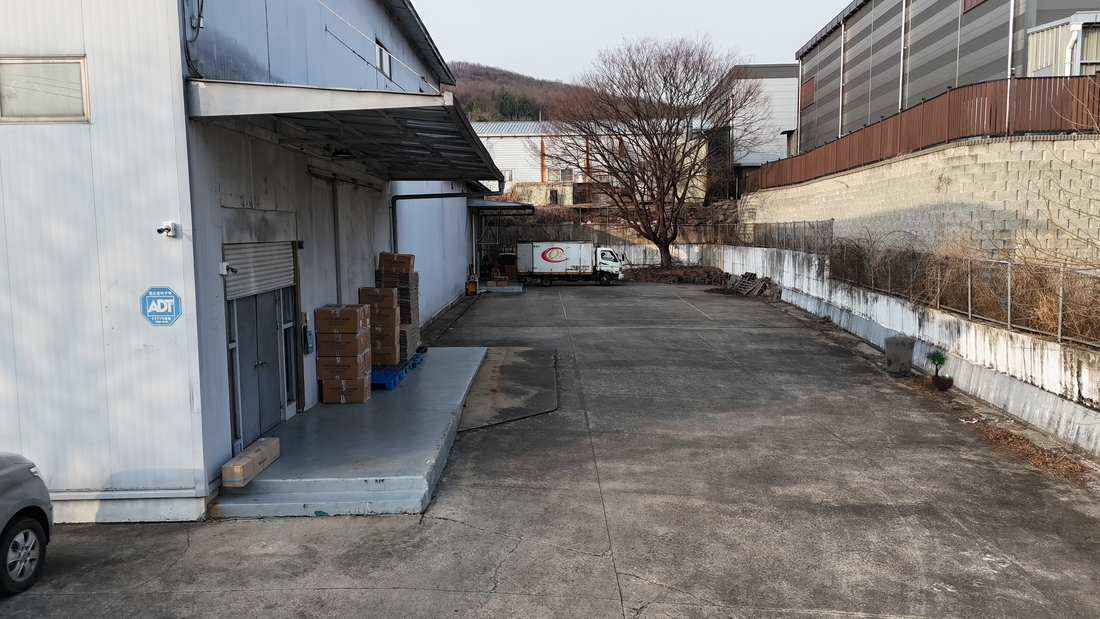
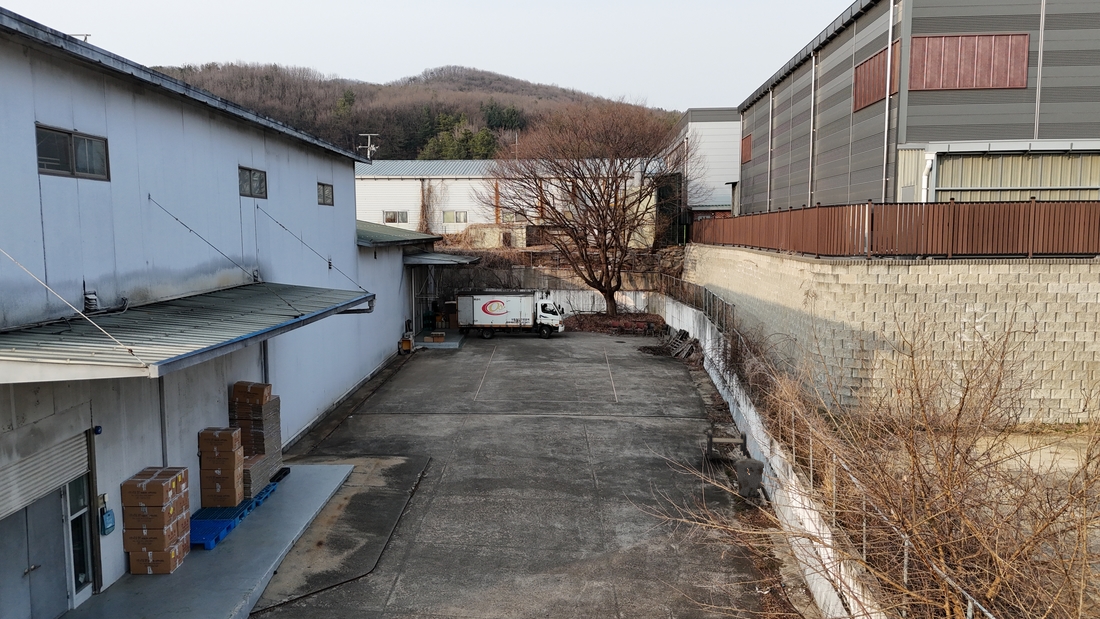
bench: none [832,323,877,352] -> present [707,430,747,459]
potted tree: present [925,350,954,390] -> none [757,485,783,528]

